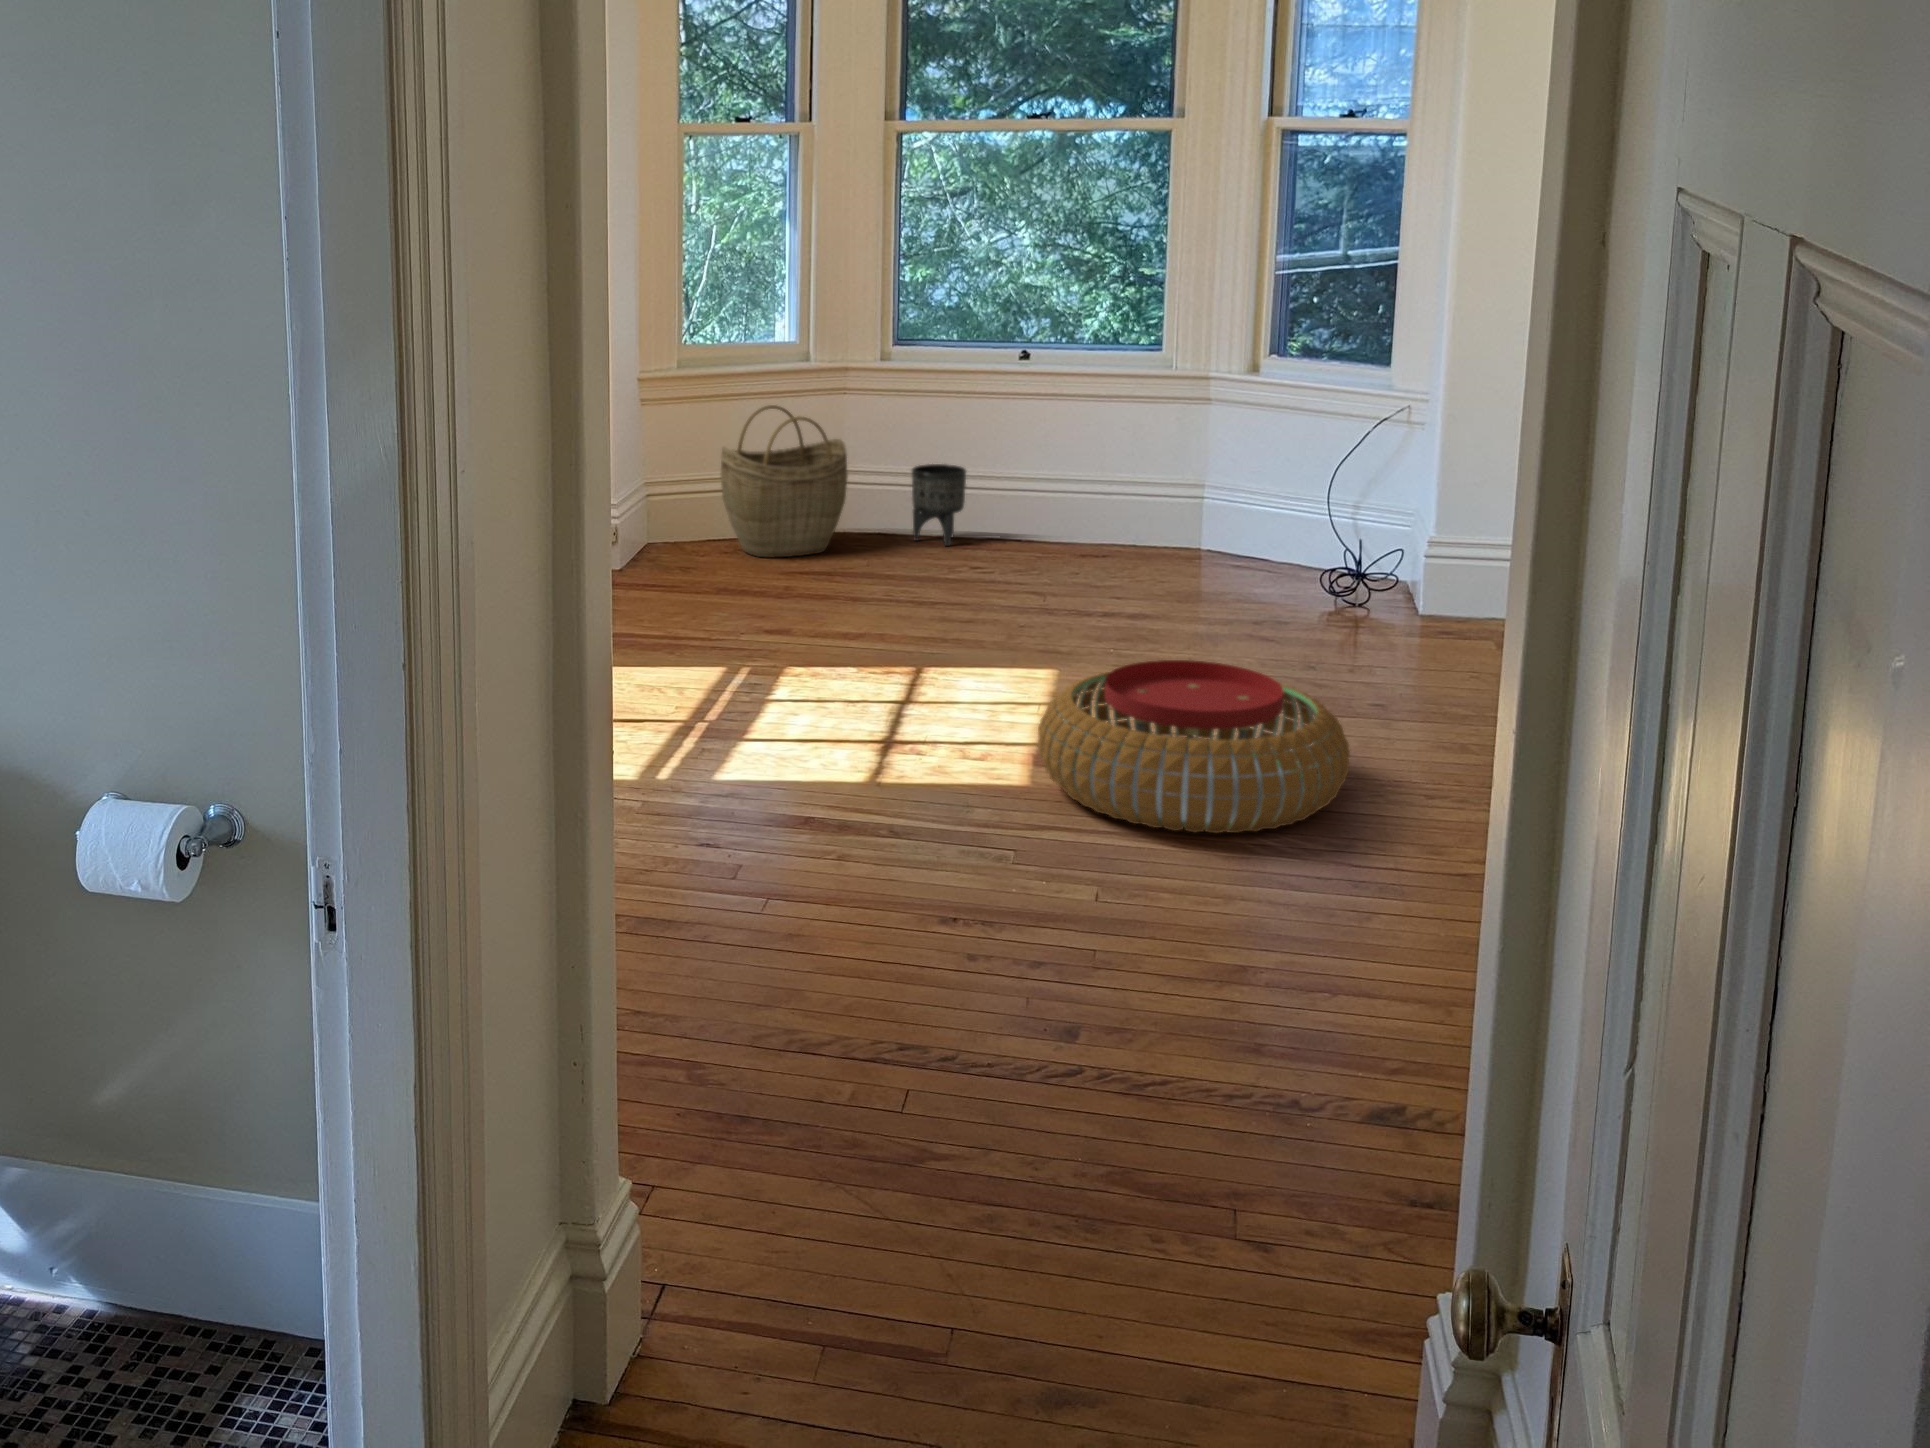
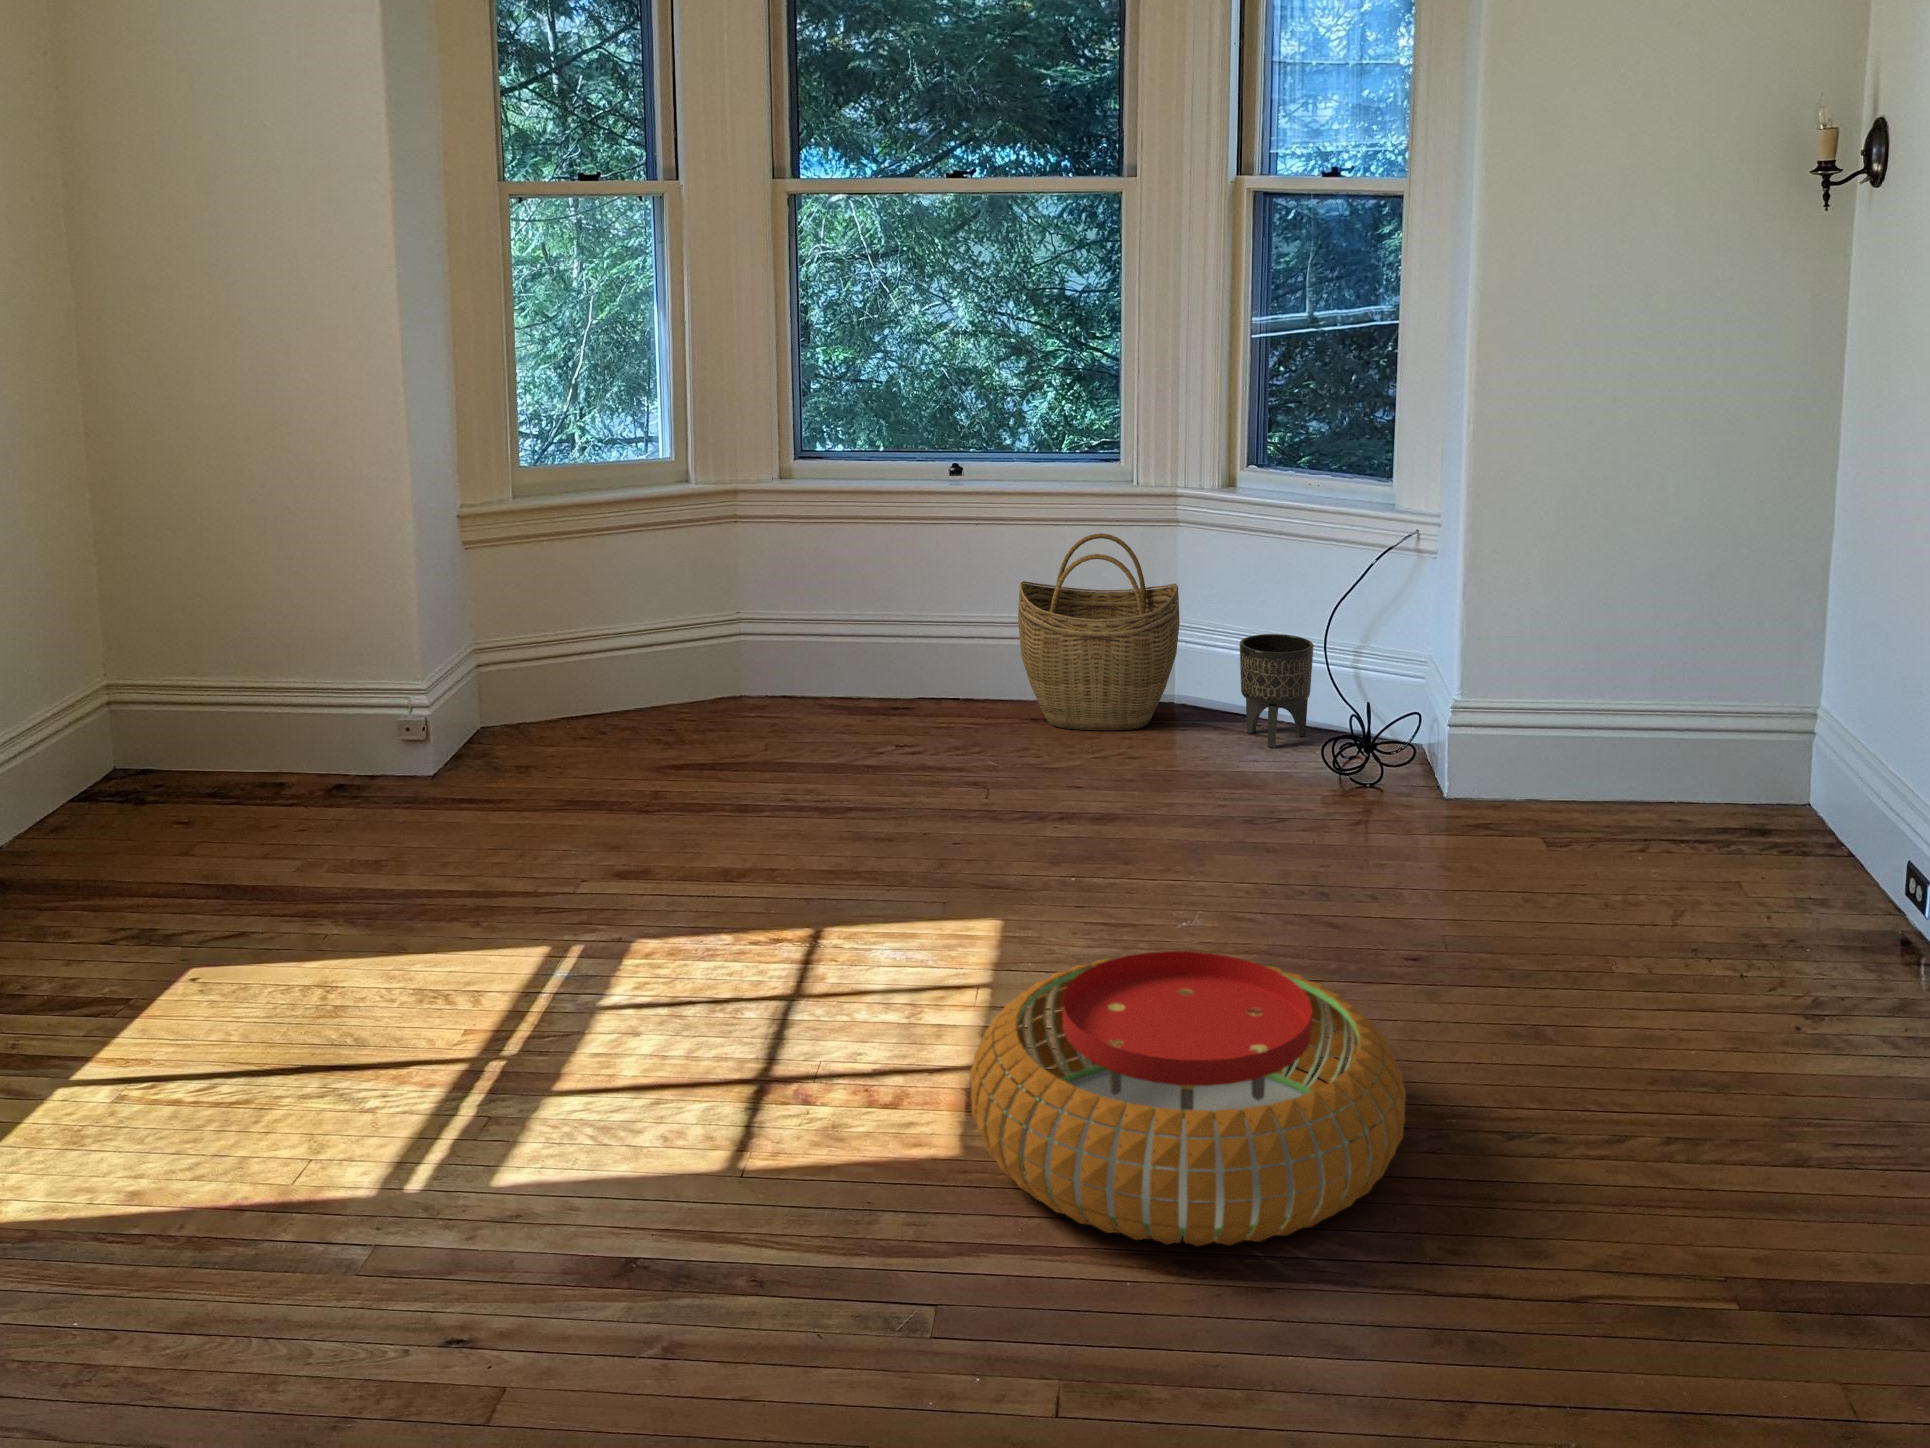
woven basket: present [721,405,848,557] -> present [1018,533,1180,730]
planter: present [912,464,966,546] -> present [1240,634,1314,748]

